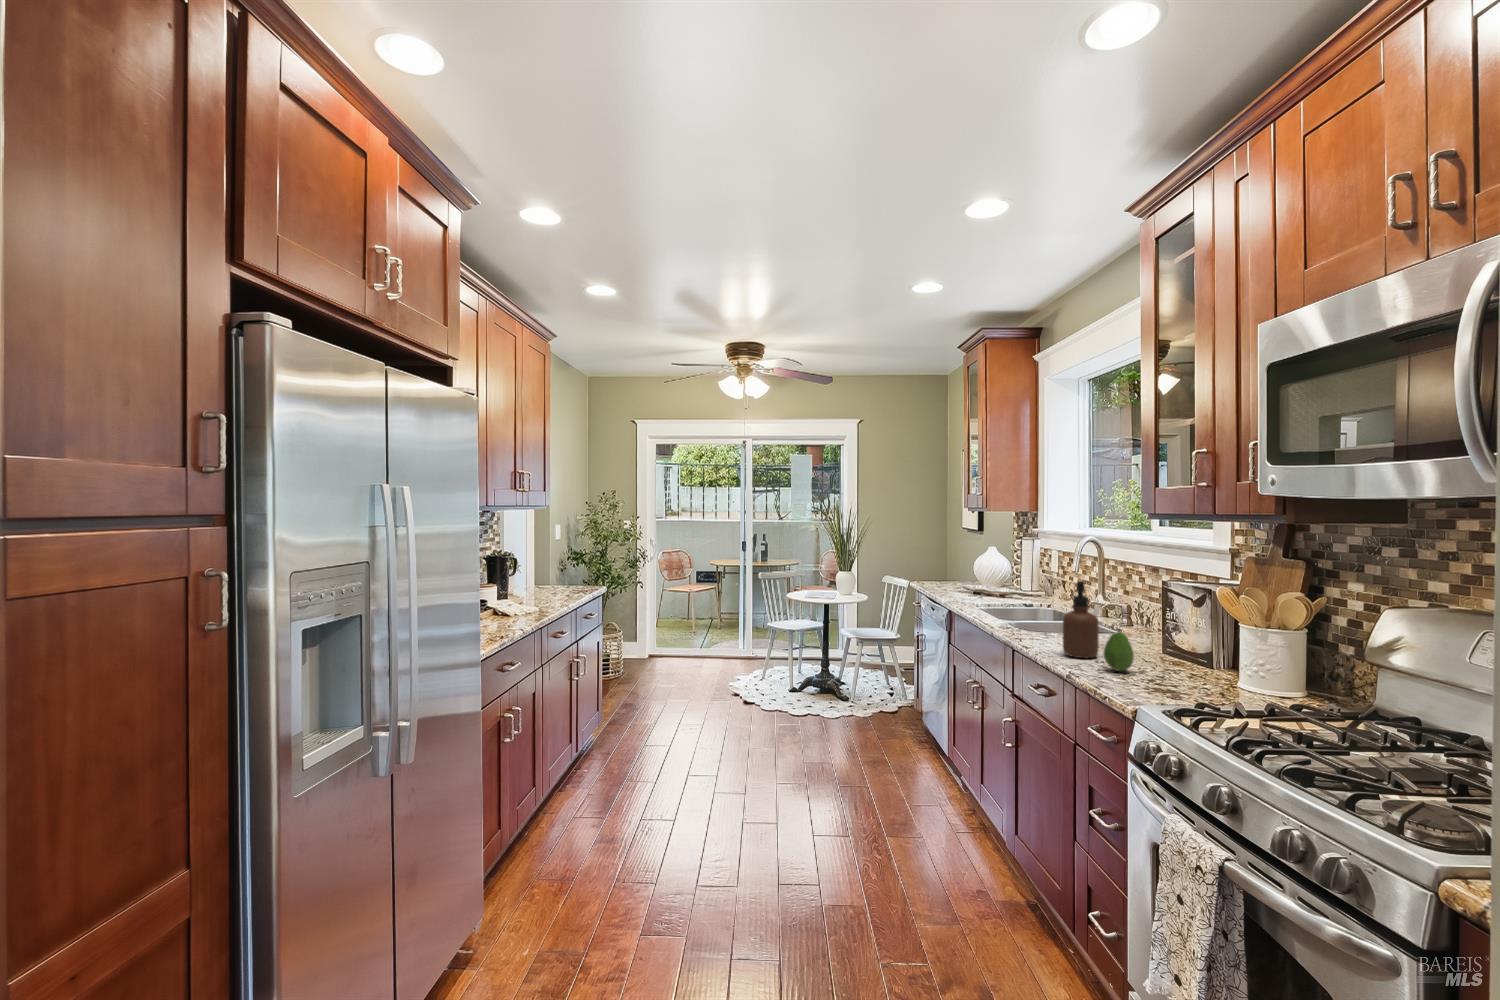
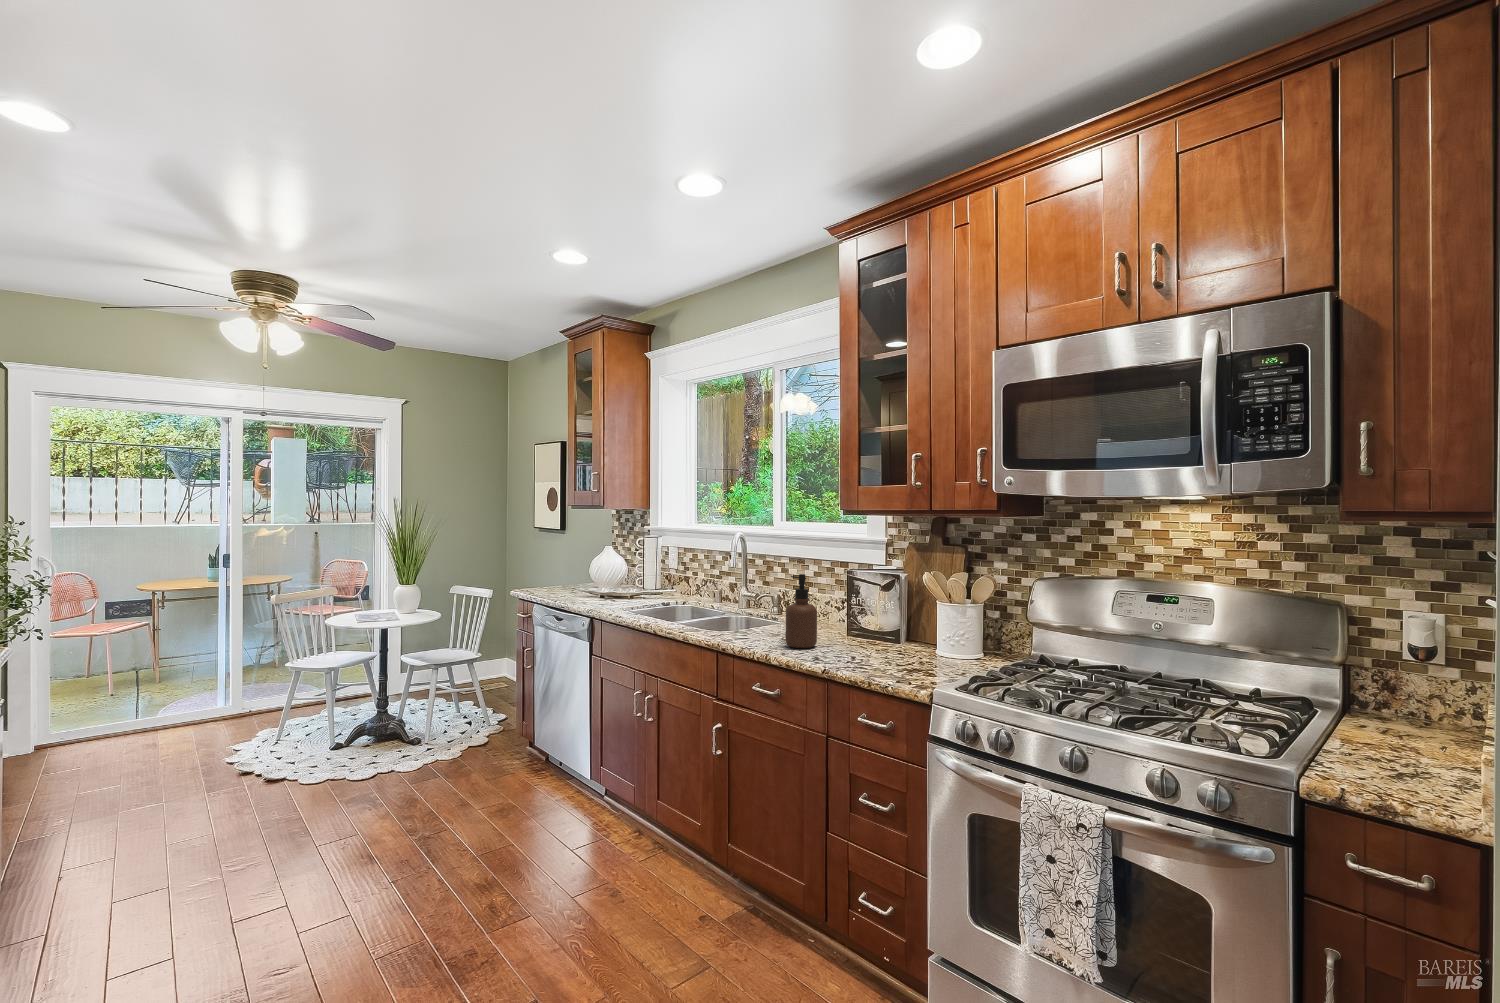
fruit: present [1103,632,1134,672] -> none [841,618,866,656]

